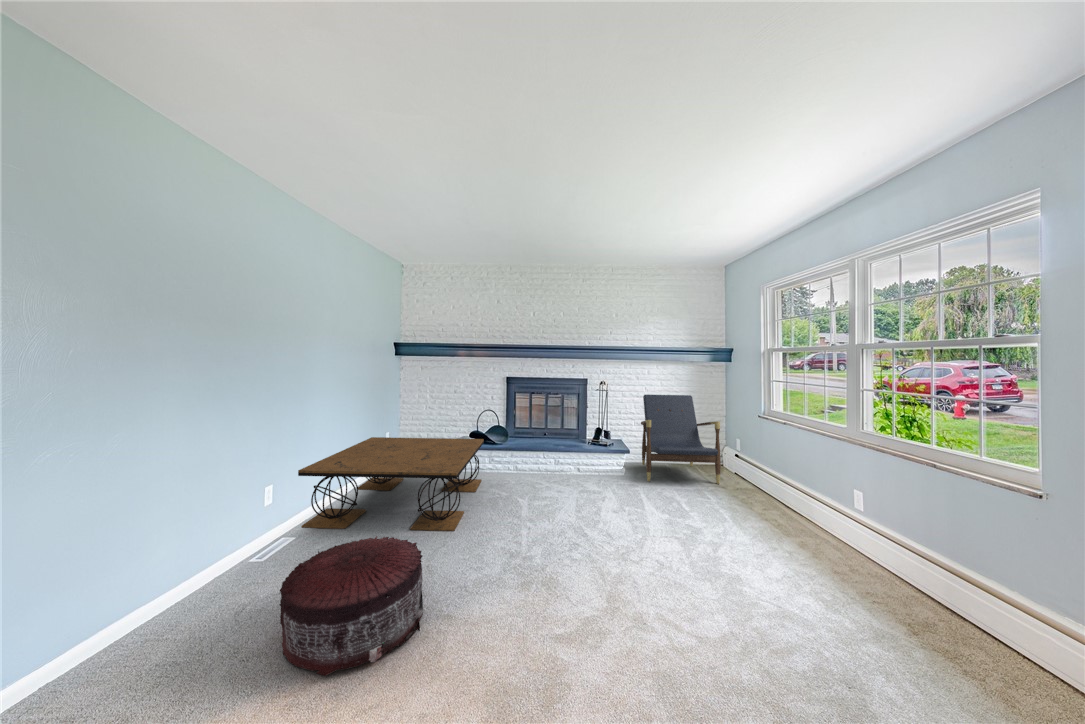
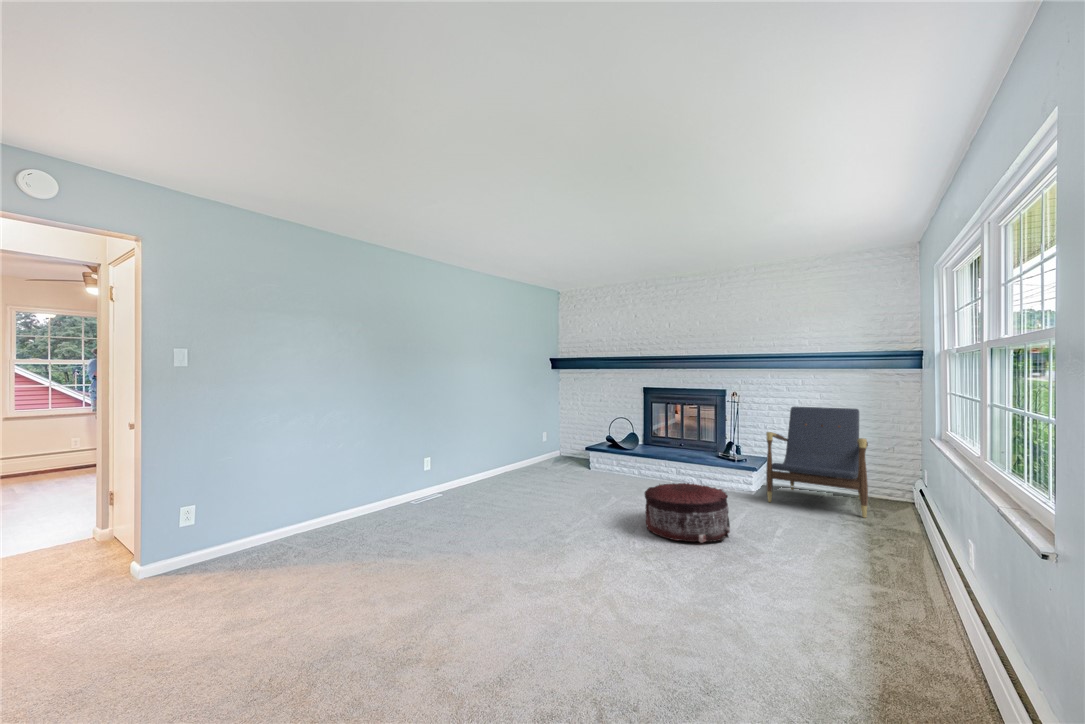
coffee table: present [298,437,484,531] -> none [456,433,602,500]
pouf: present [279,536,423,676] -> present [645,483,730,543]

